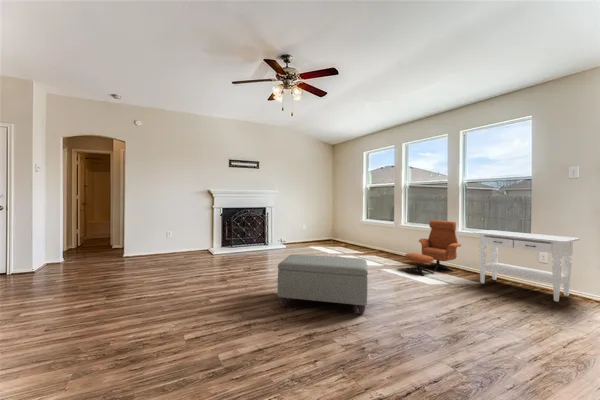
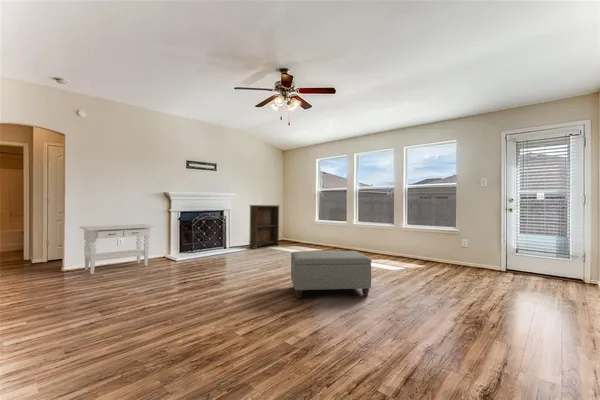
bookshelf: none [291,202,325,247] -> present [249,205,279,249]
lounge chair: present [405,220,461,275] -> none [366,219,406,264]
side table: present [473,230,580,302] -> present [80,224,155,274]

